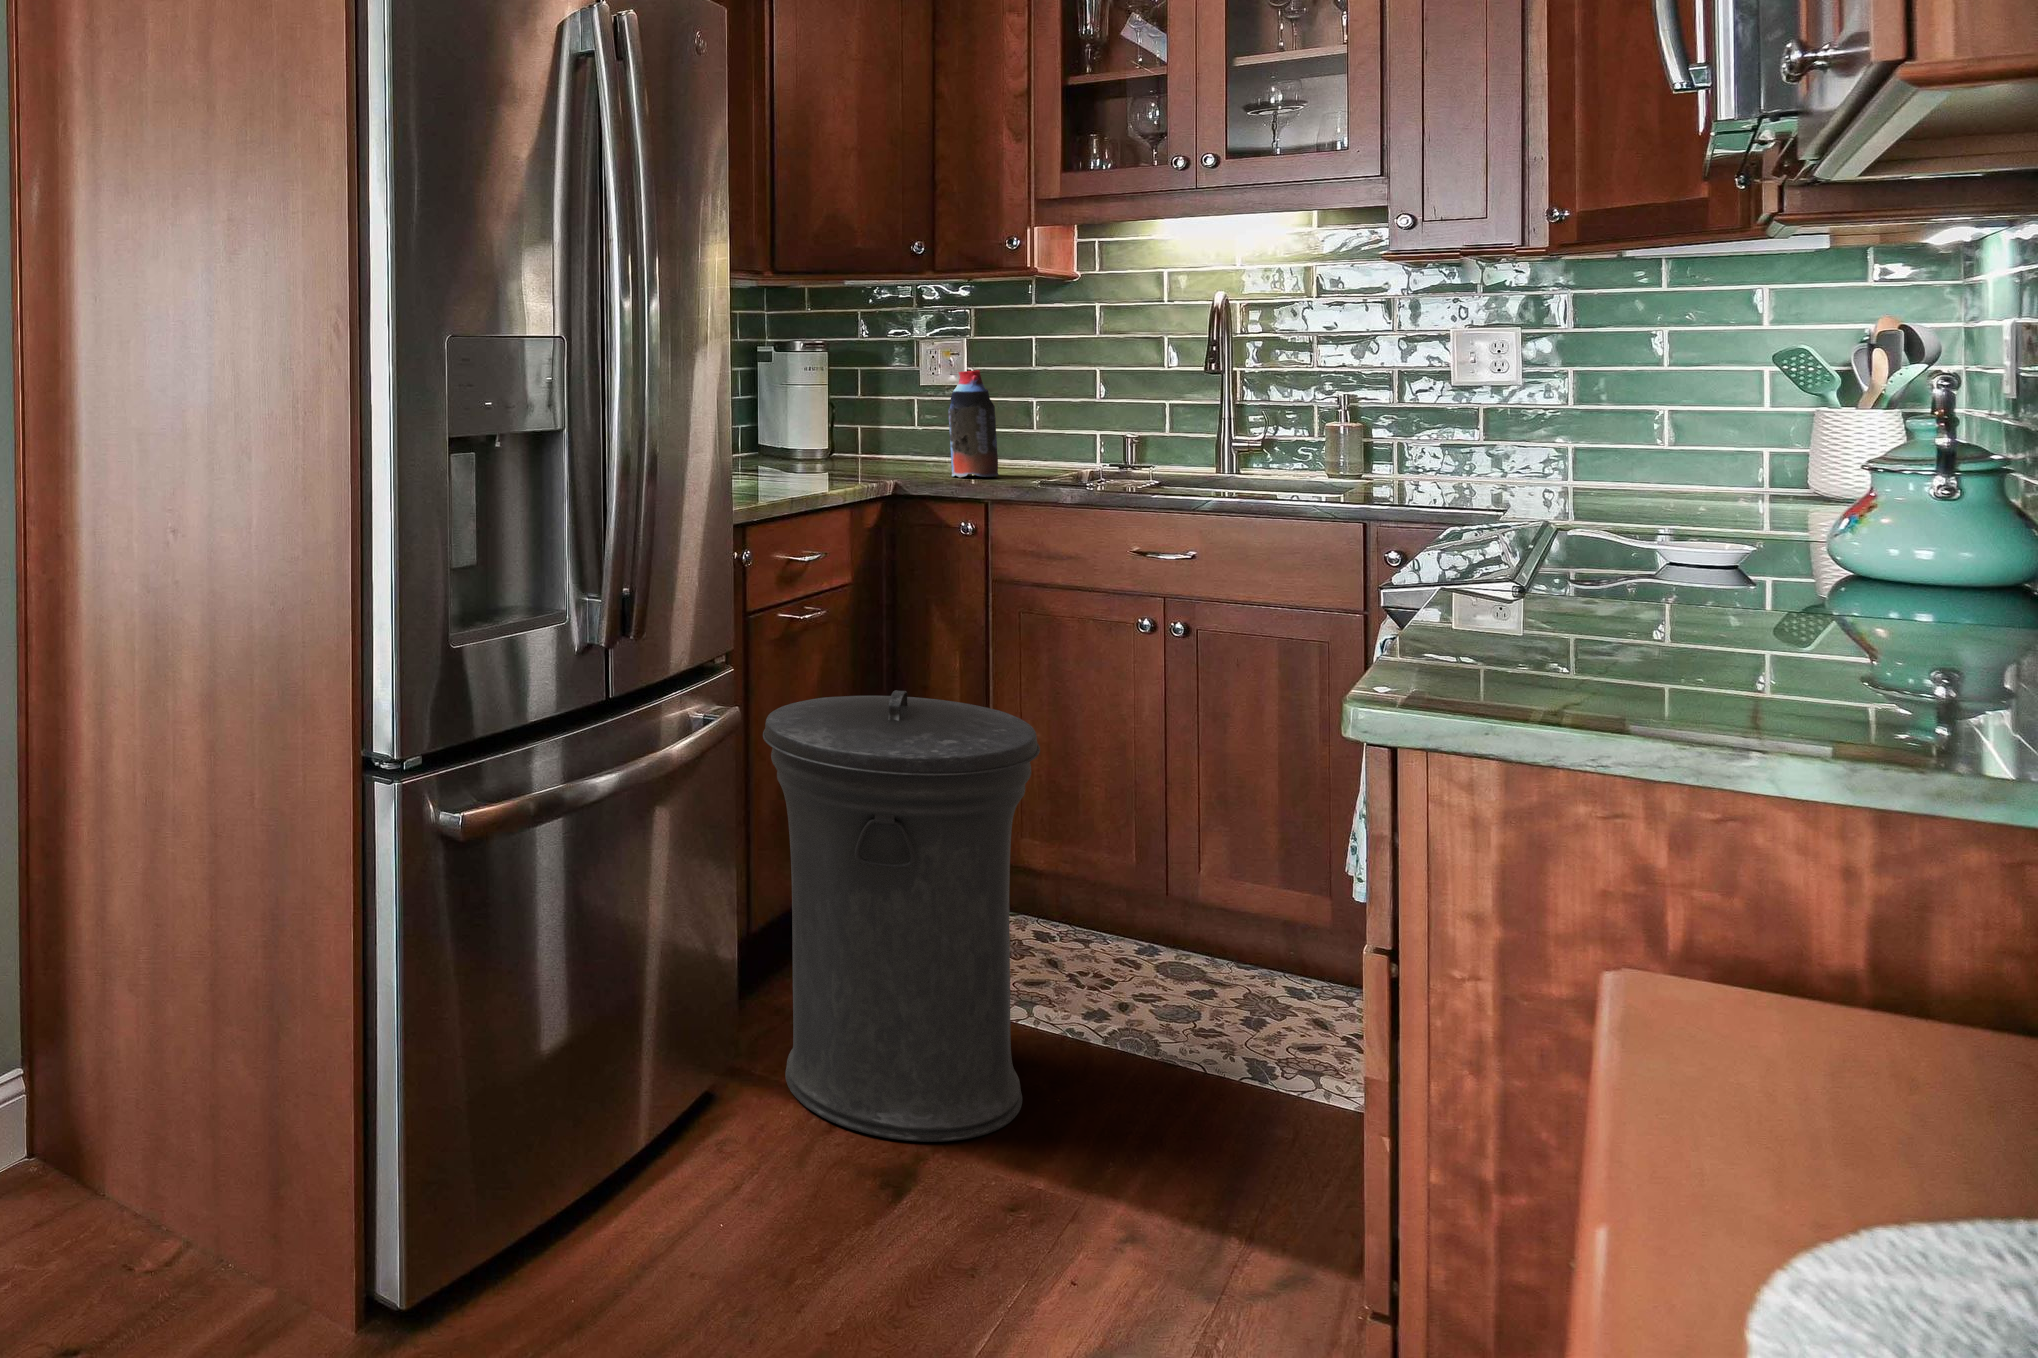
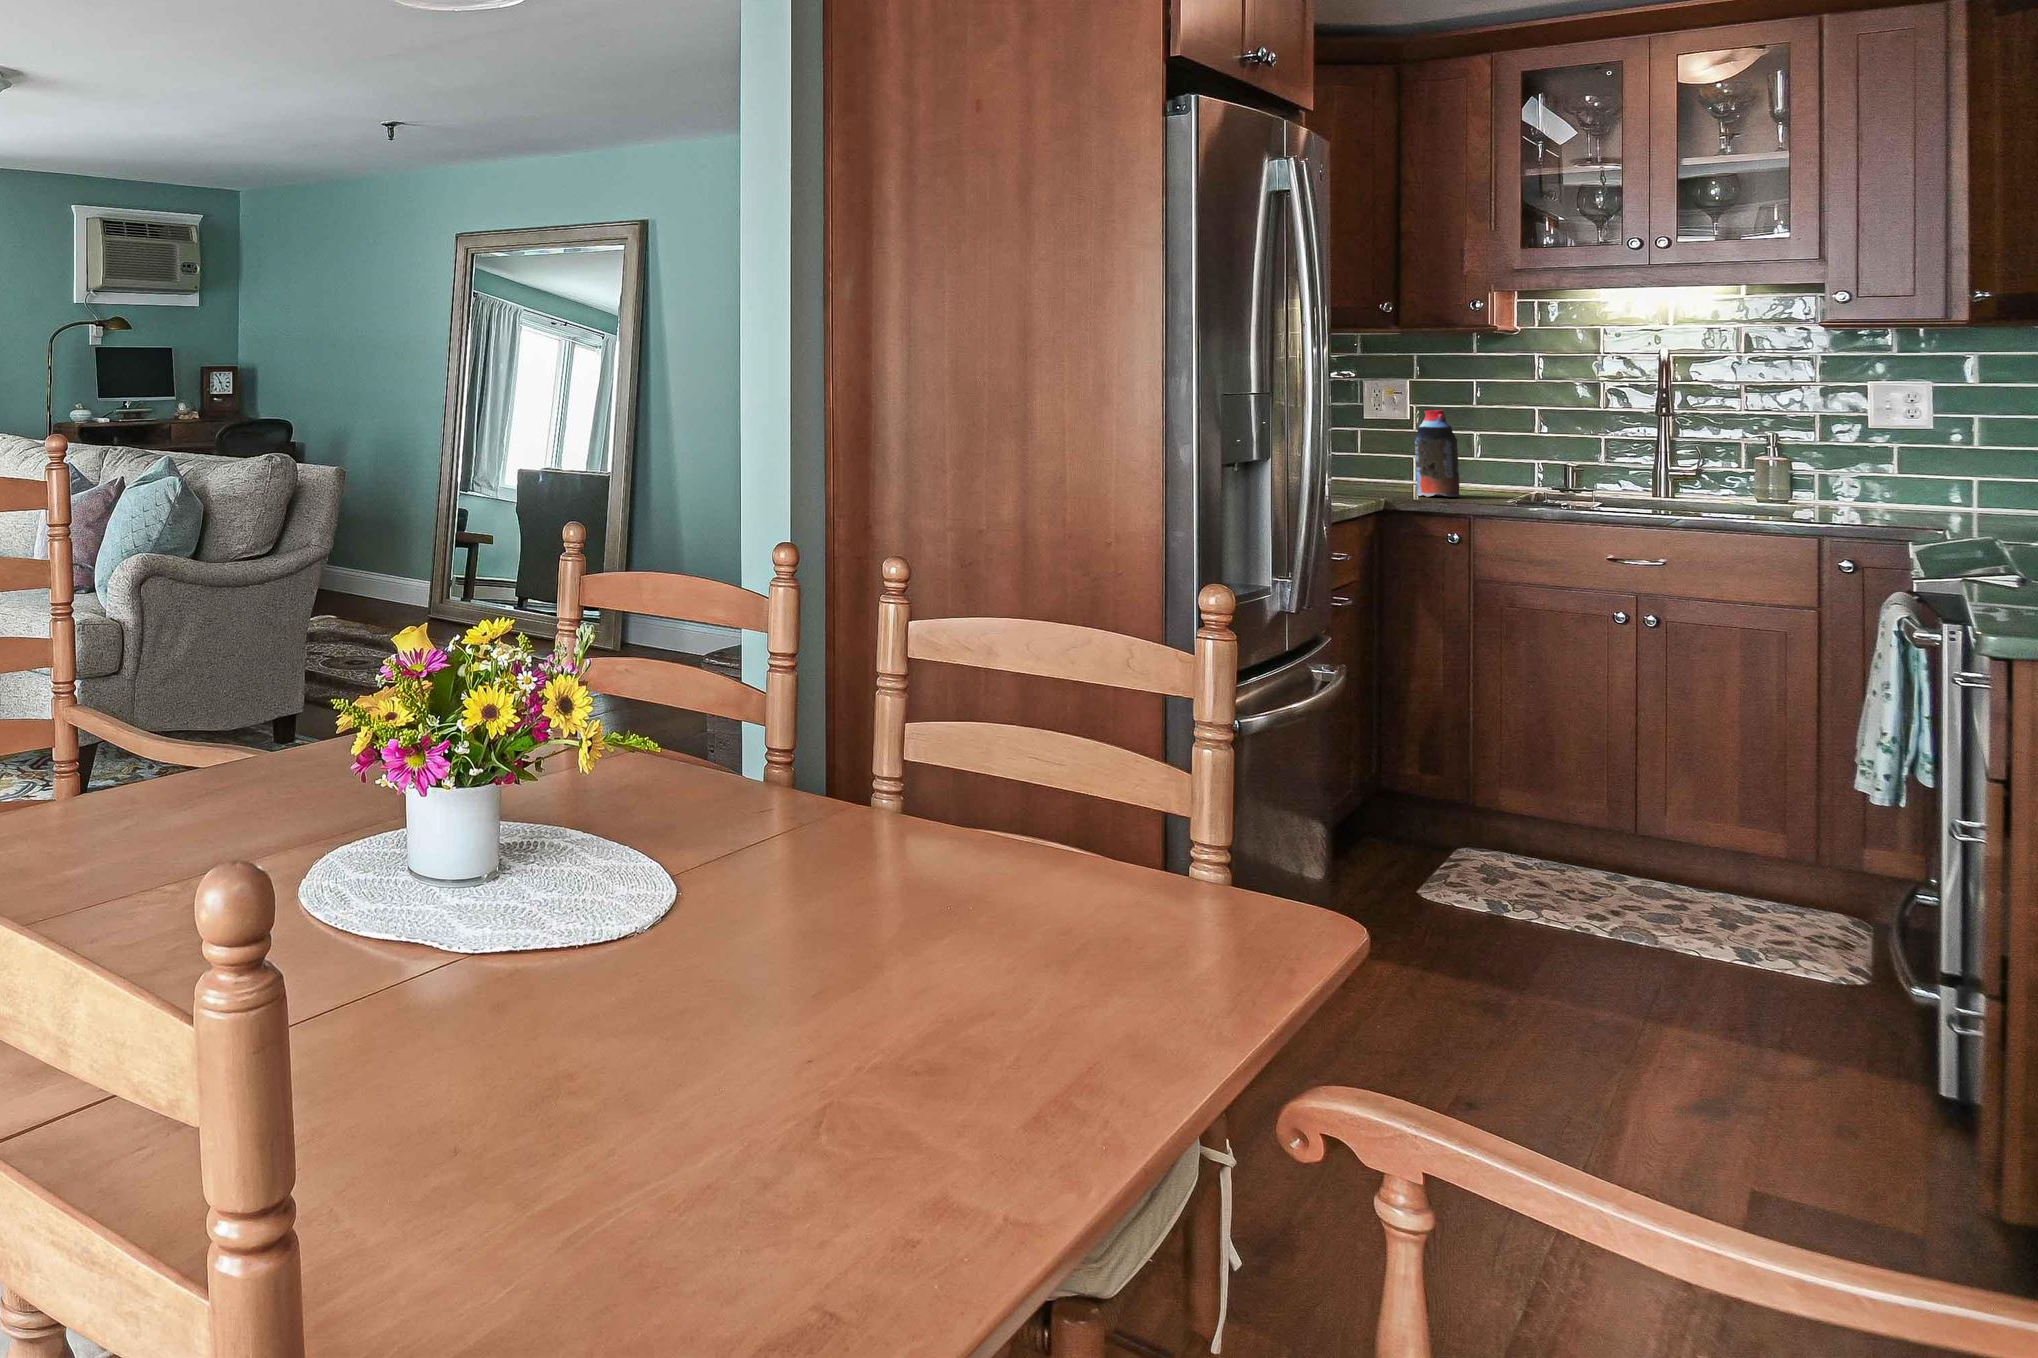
trash can: present [763,690,1040,1142] -> none [1352,659,1590,989]

